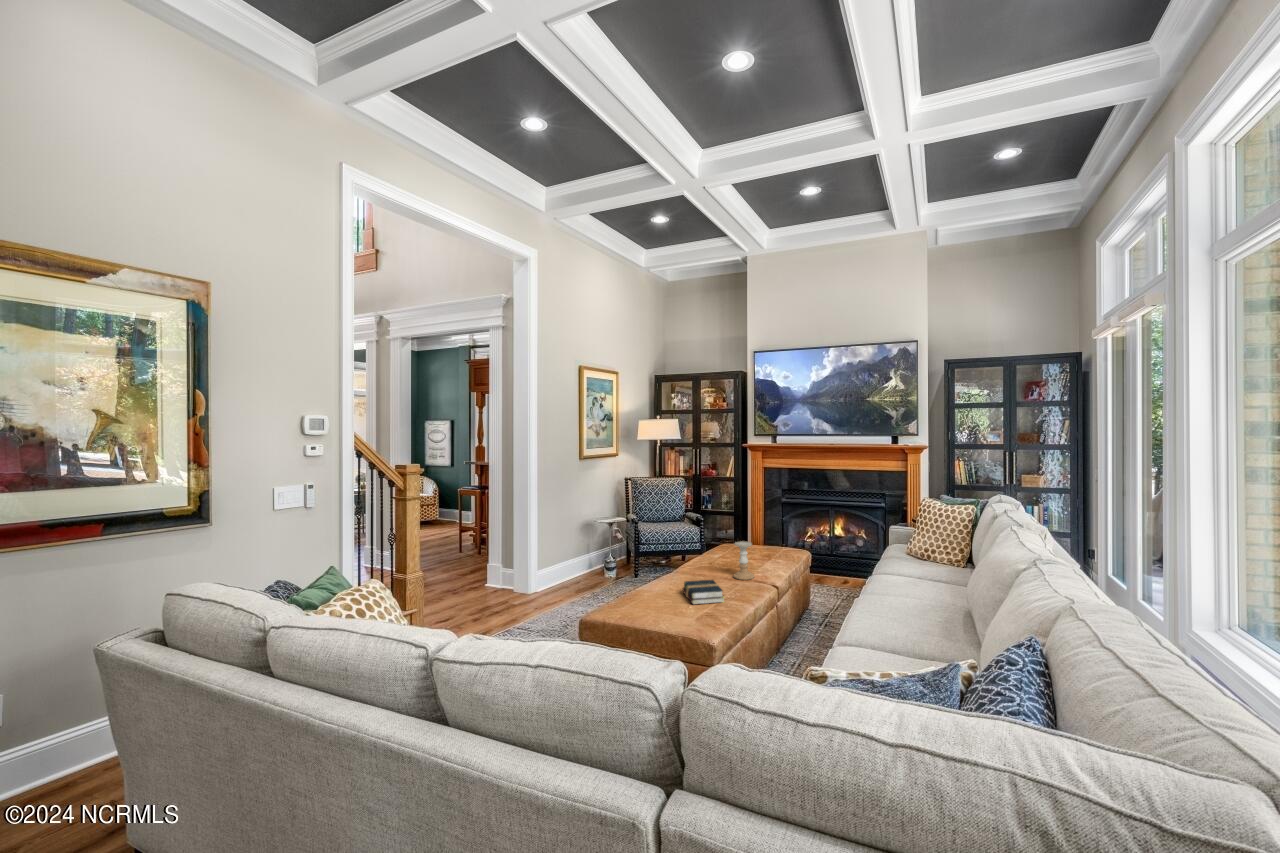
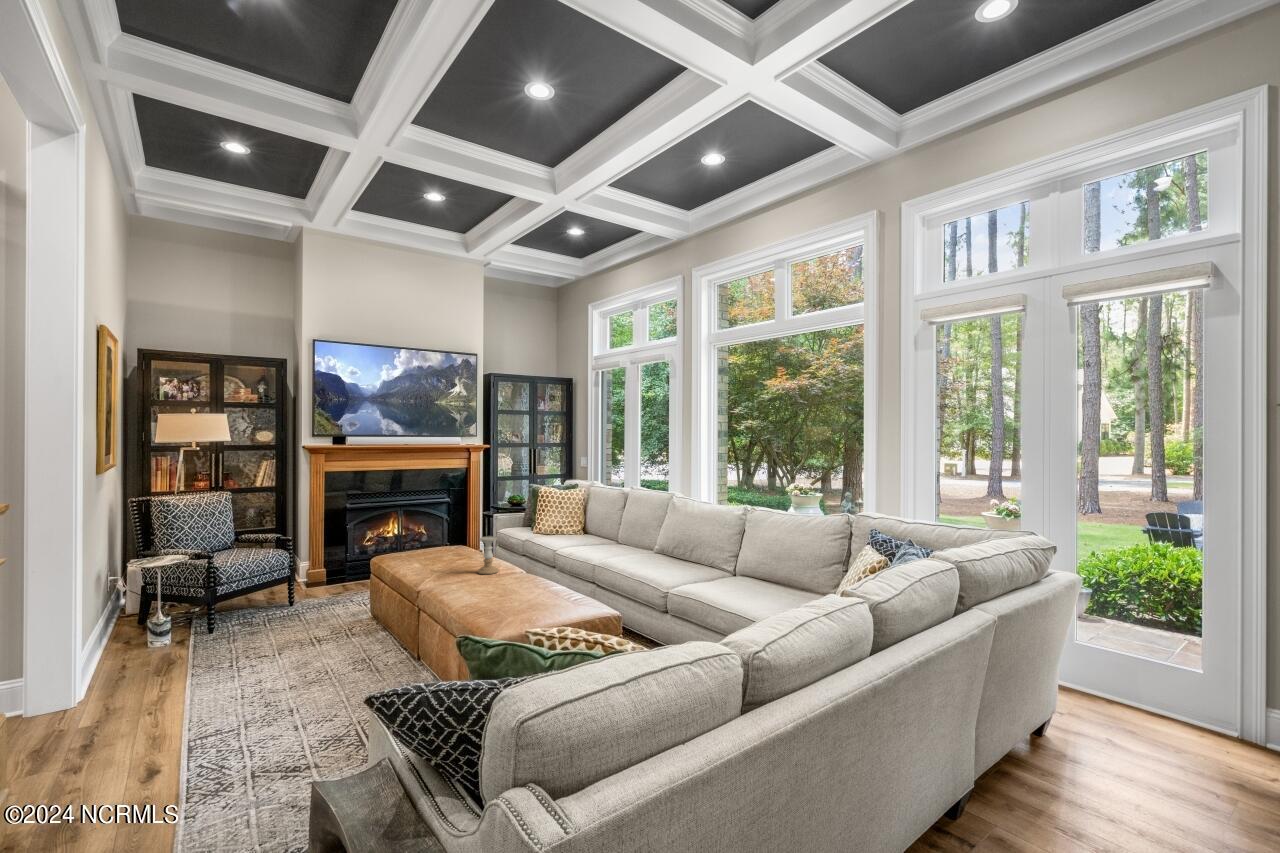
hardback book: present [683,580,724,604] -> none [479,575,534,598]

